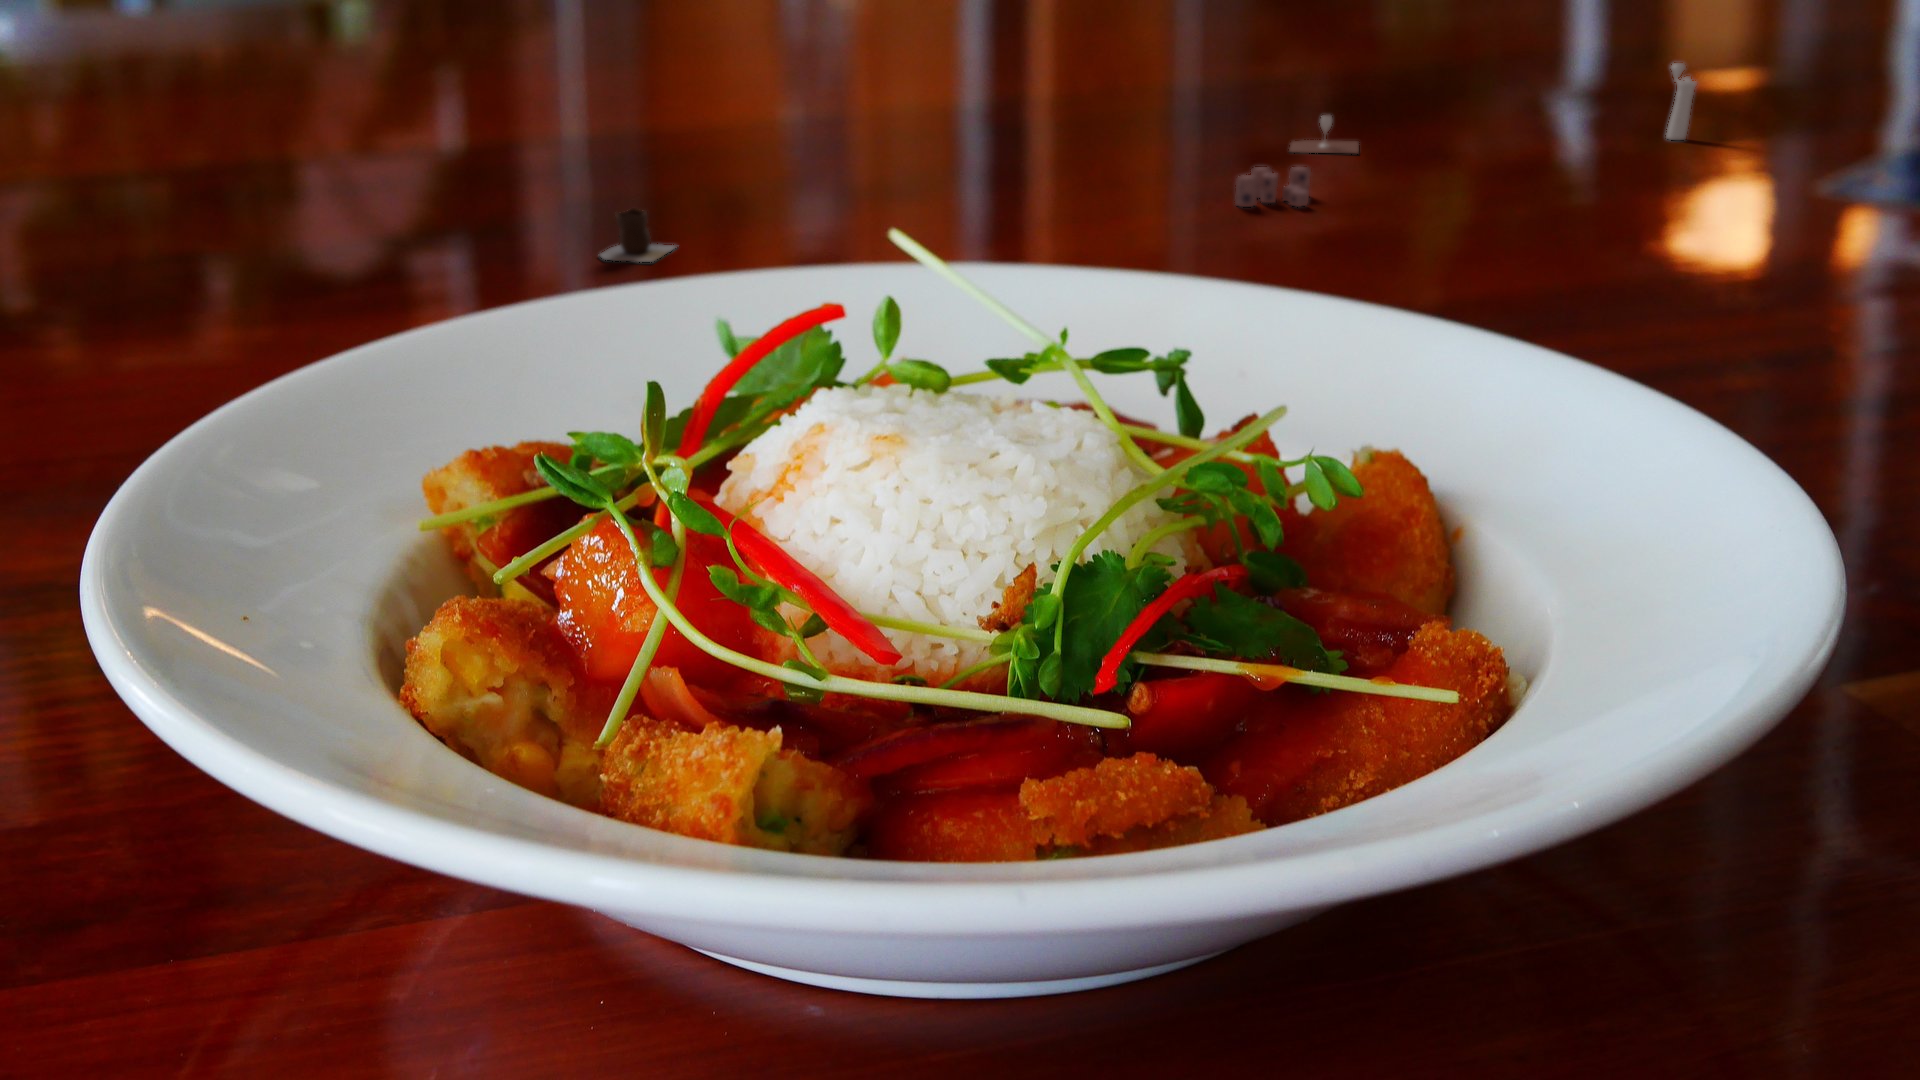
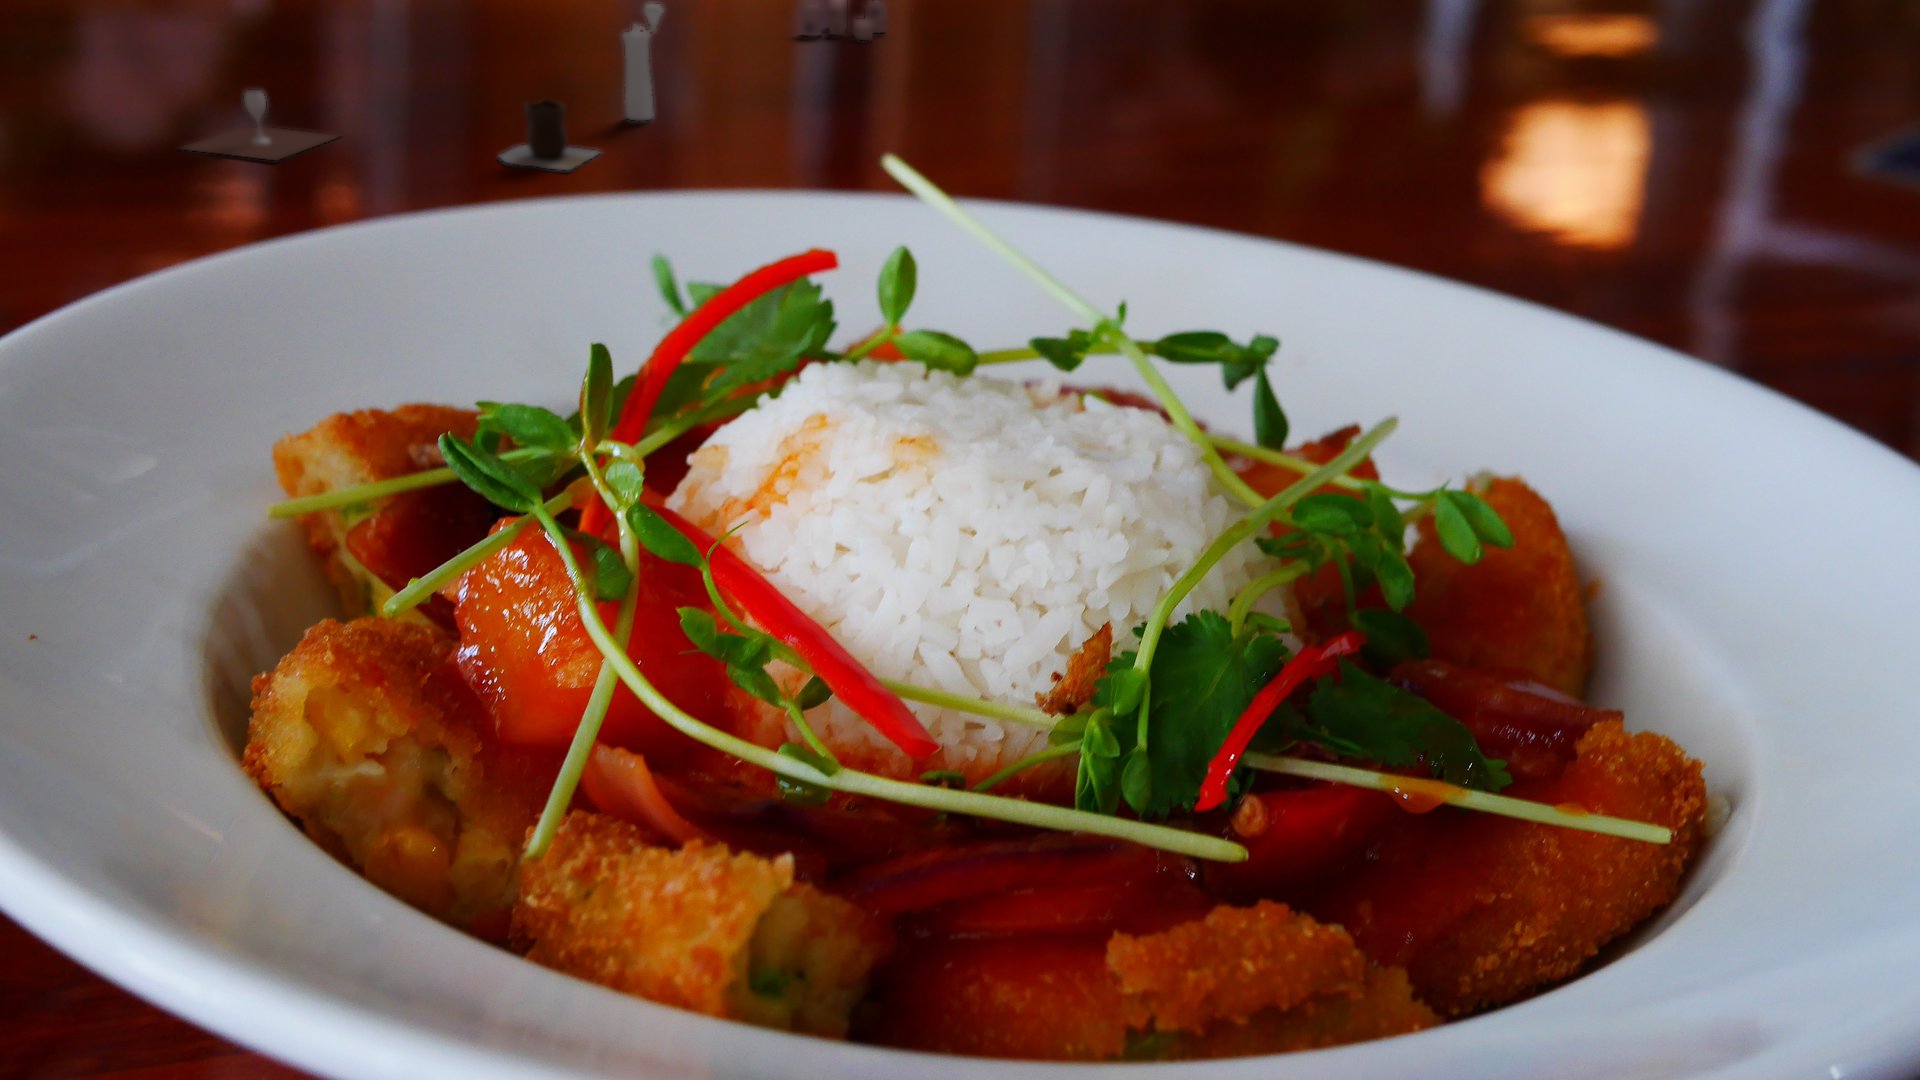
pepper mill: present [1666,63,1696,140] -> present [623,4,663,121]
wine glass: present [1289,115,1359,153] -> present [184,90,336,160]
candle: present [1235,167,1310,207] -> present [802,0,885,40]

